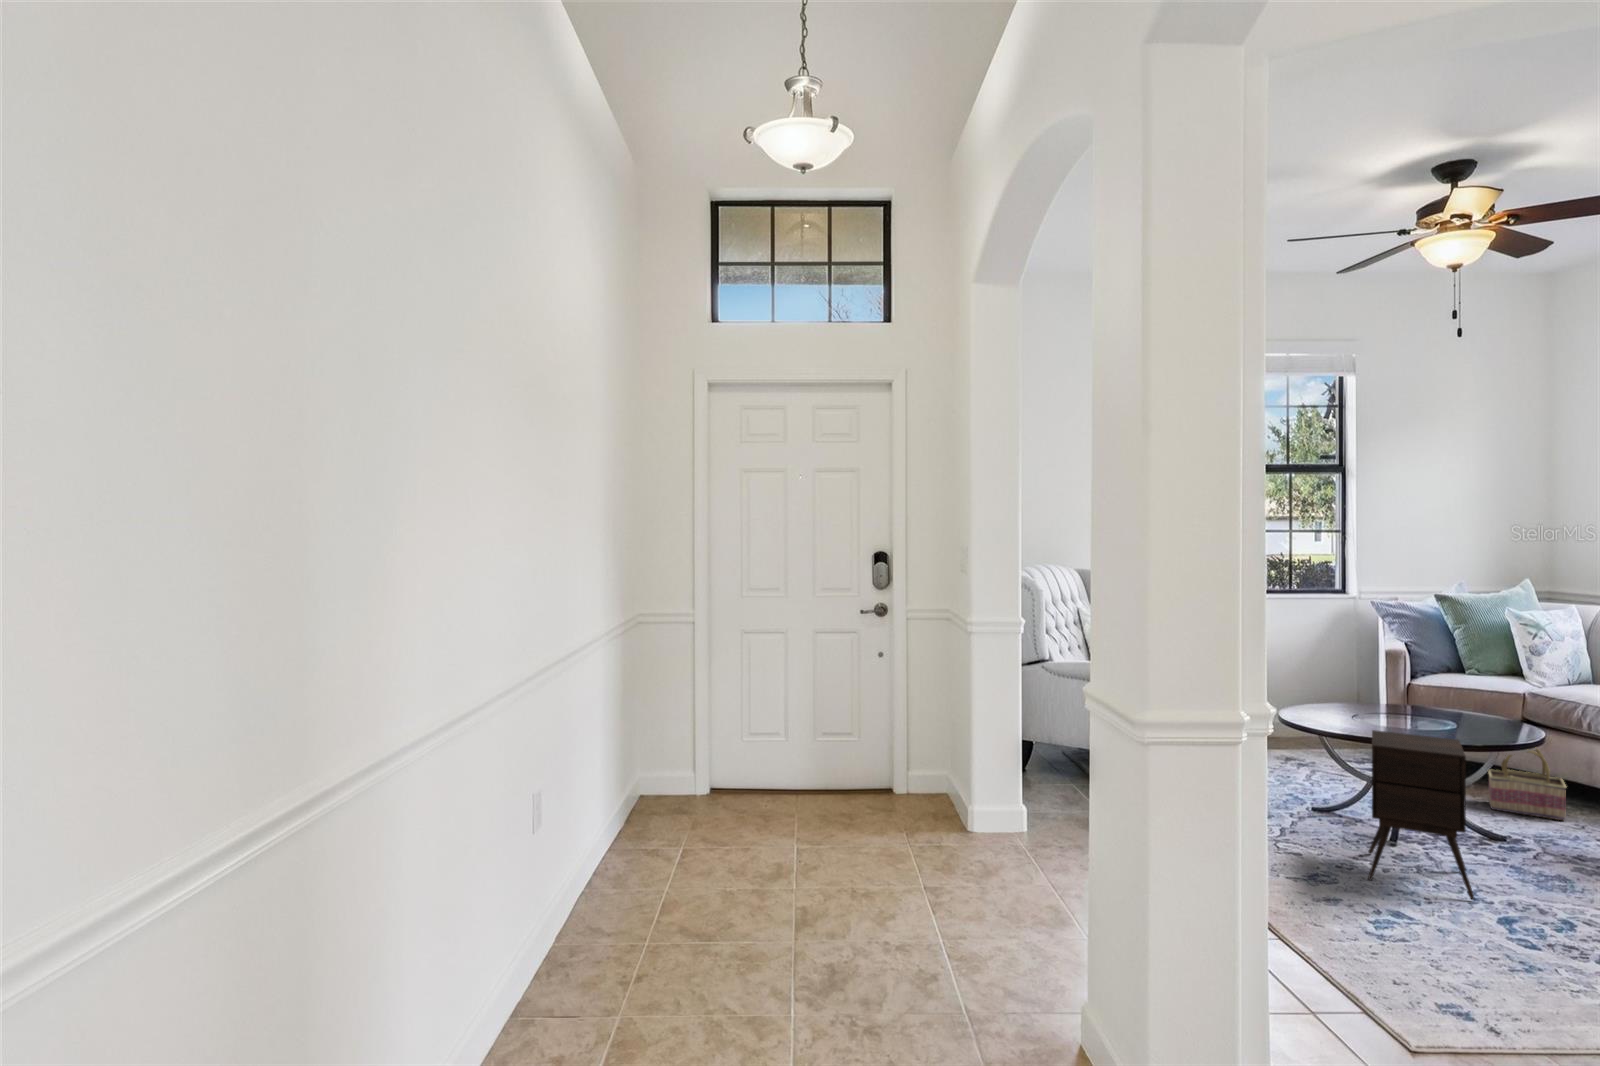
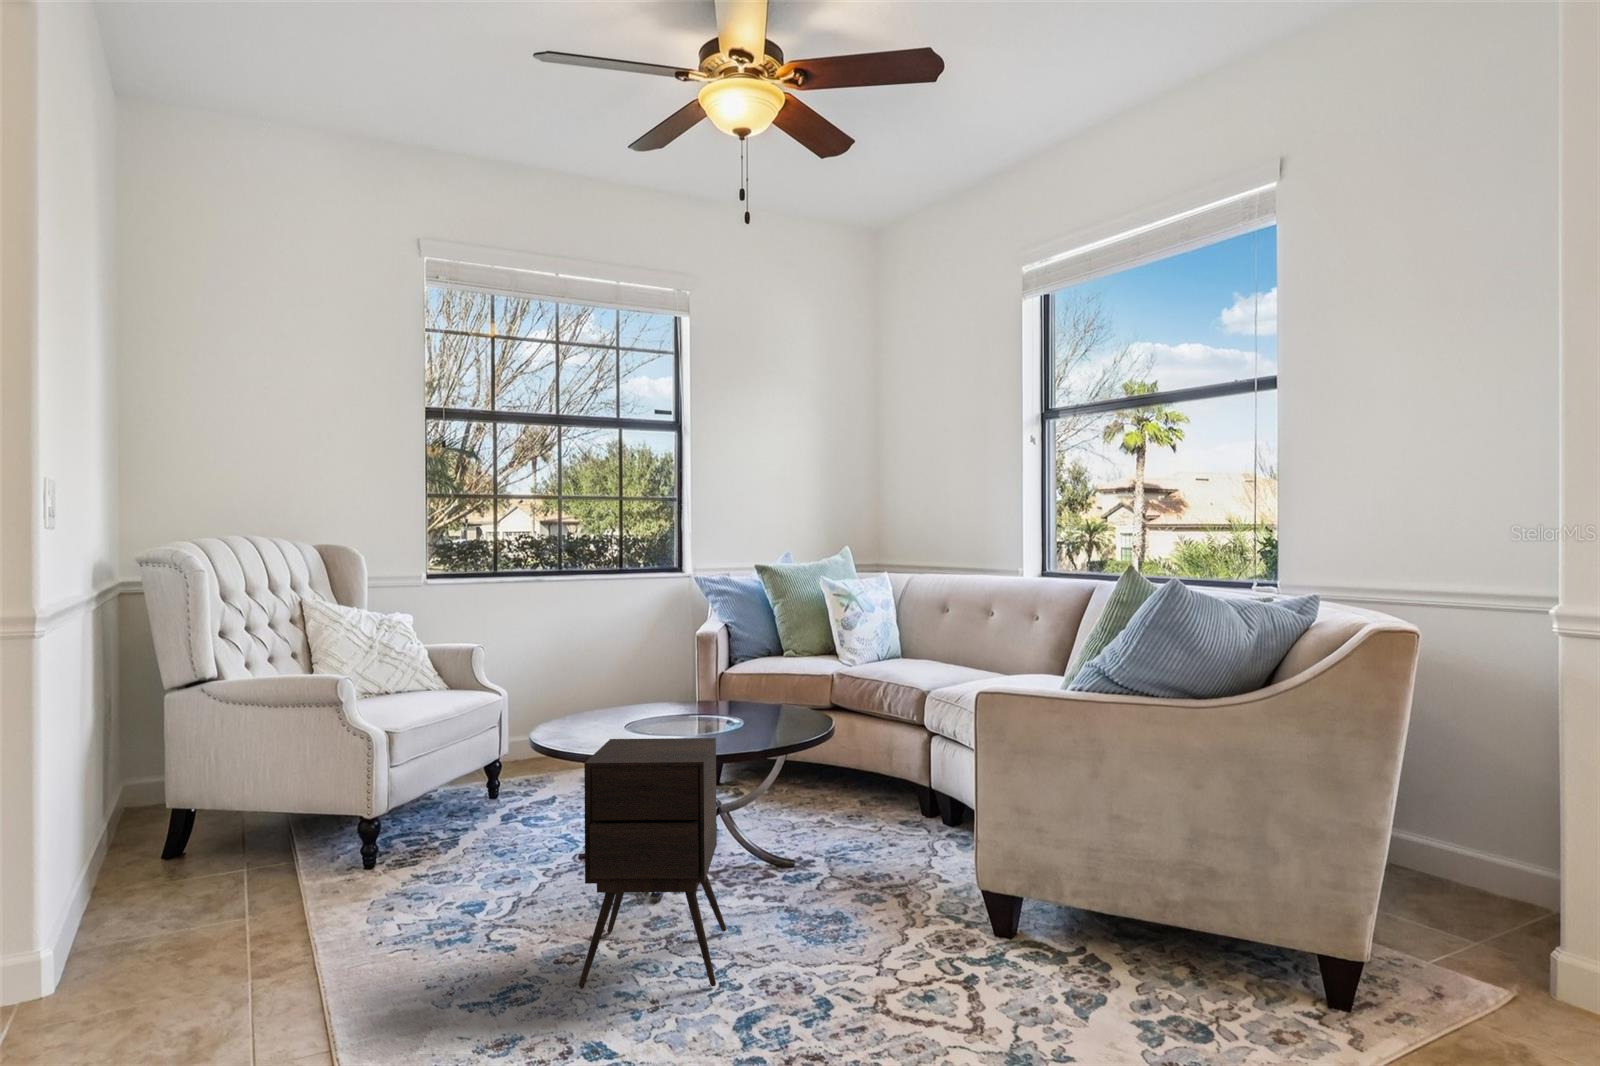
basket: present [1488,747,1566,820] -> none [791,733,865,824]

